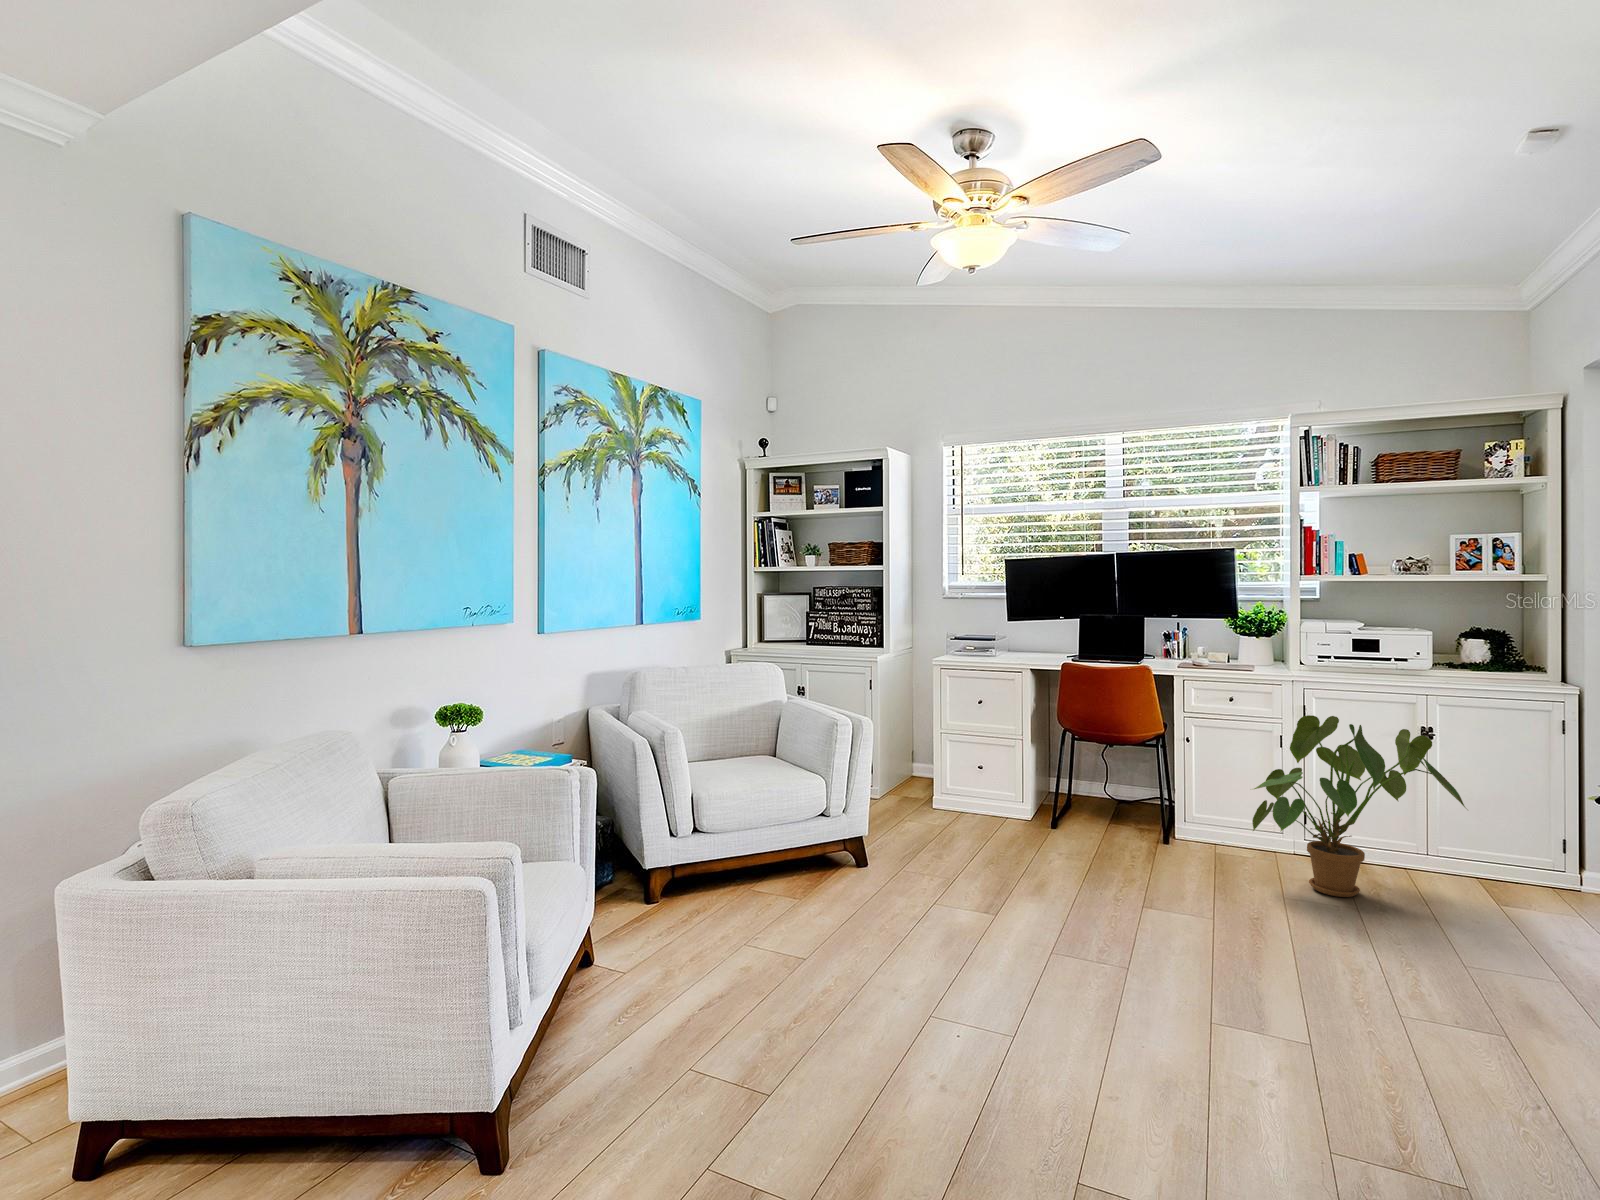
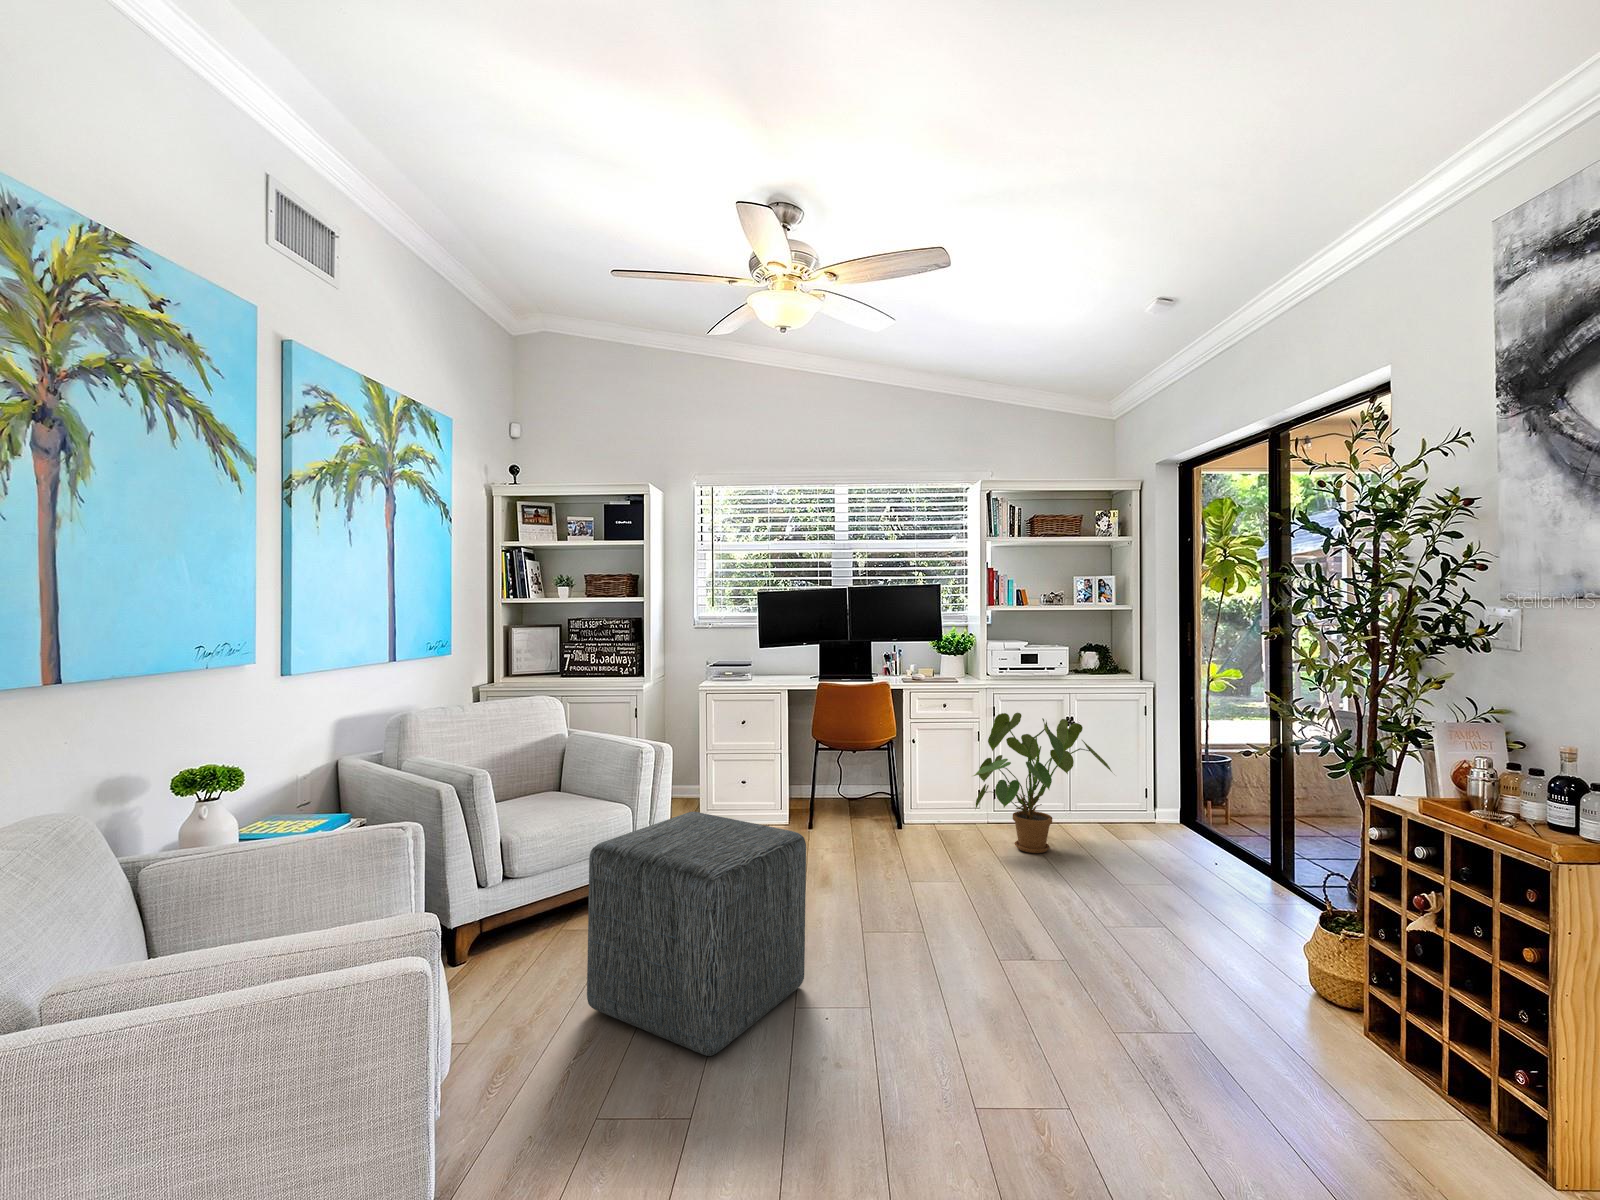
ottoman: none [738,784,954,1014] -> present [587,812,806,1056]

